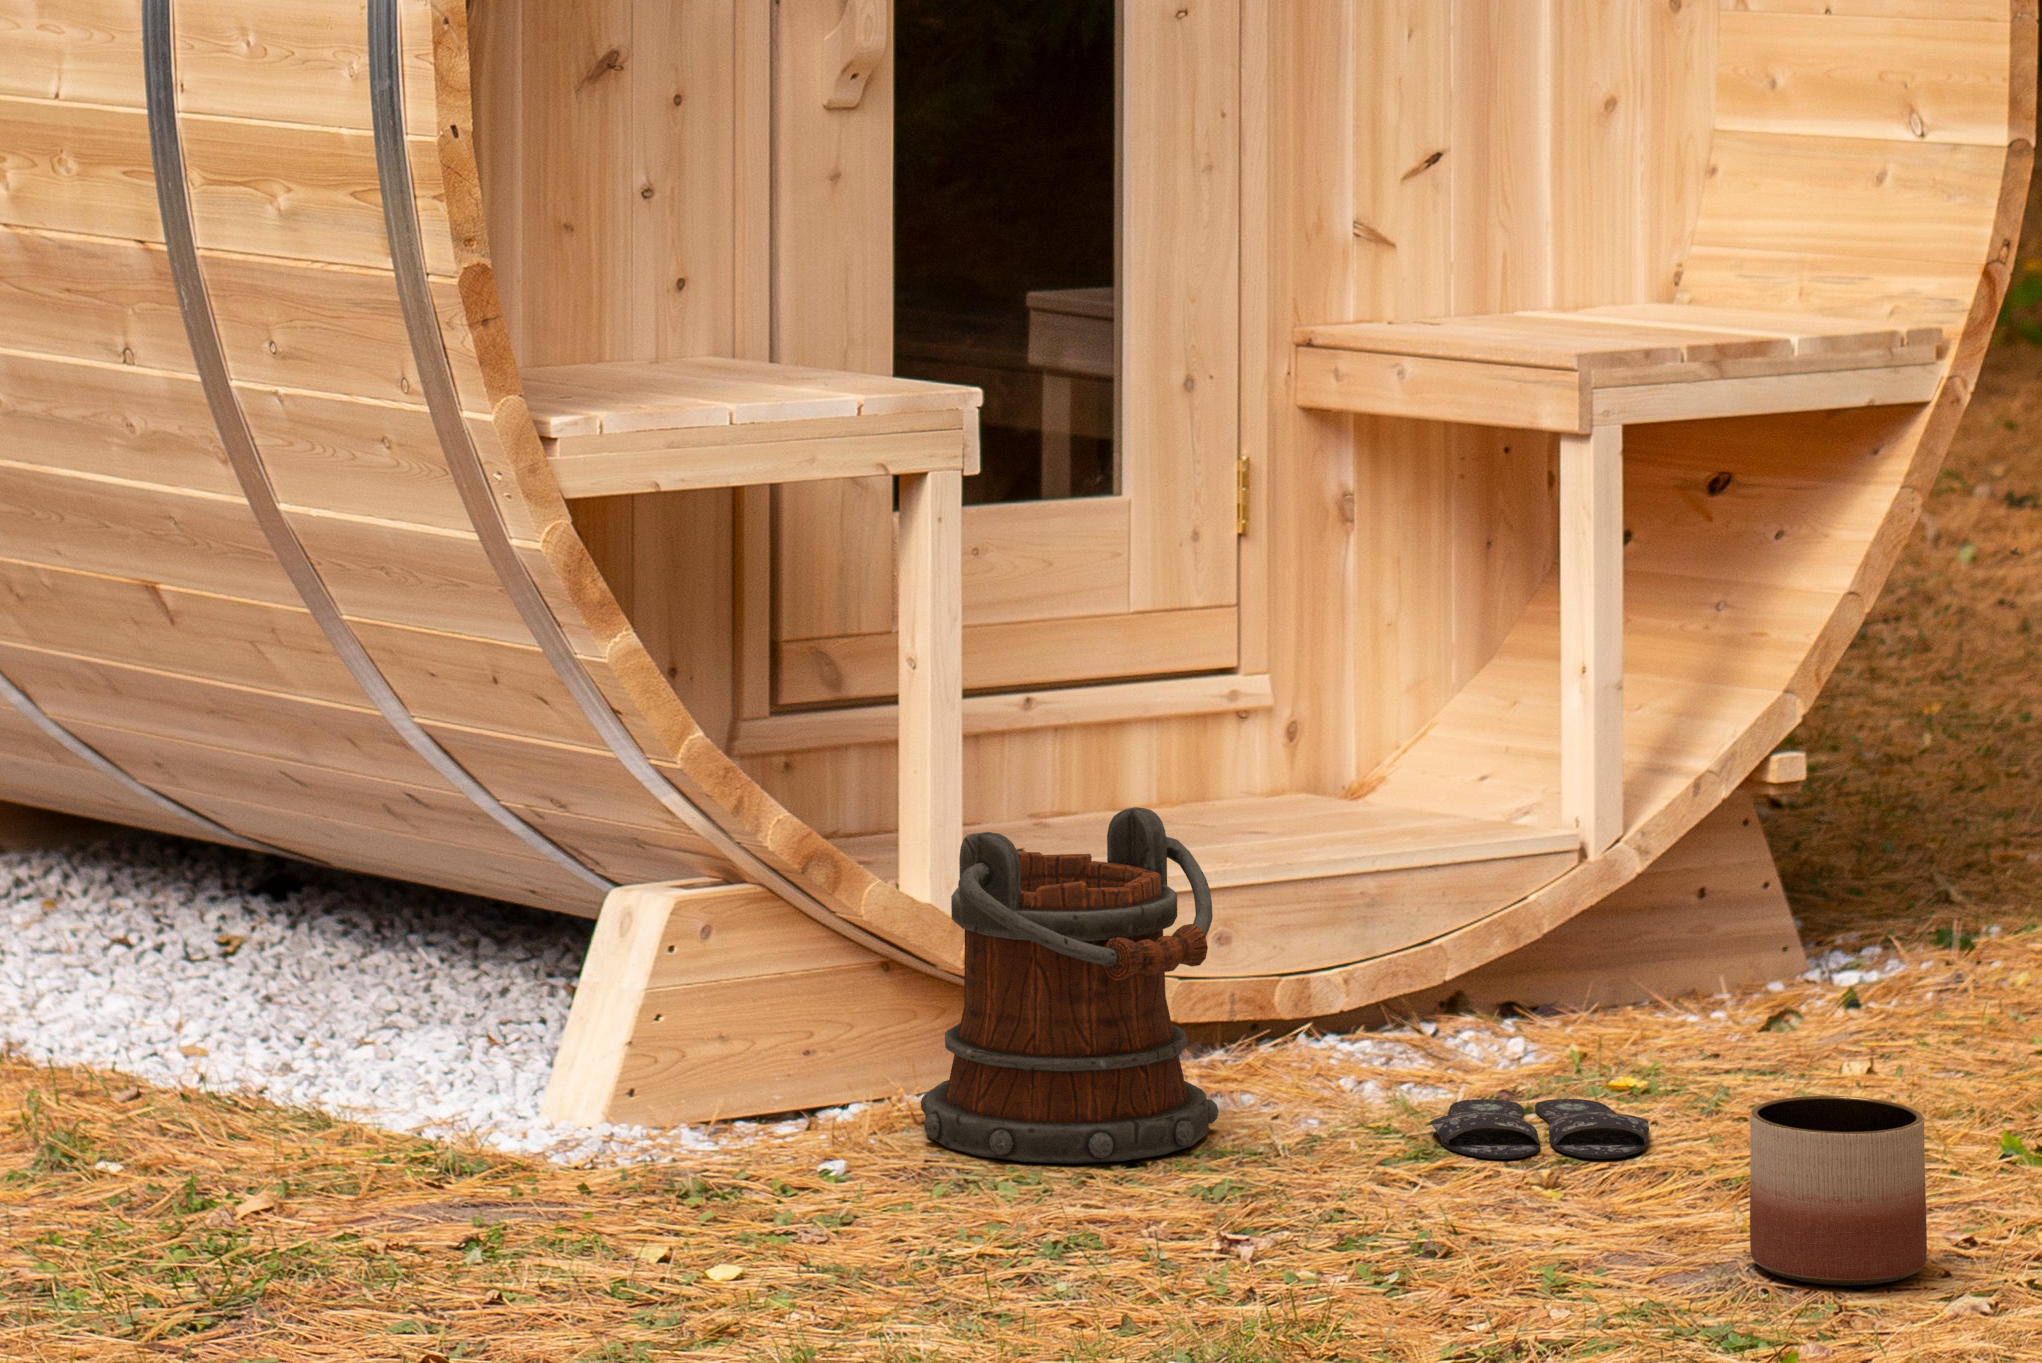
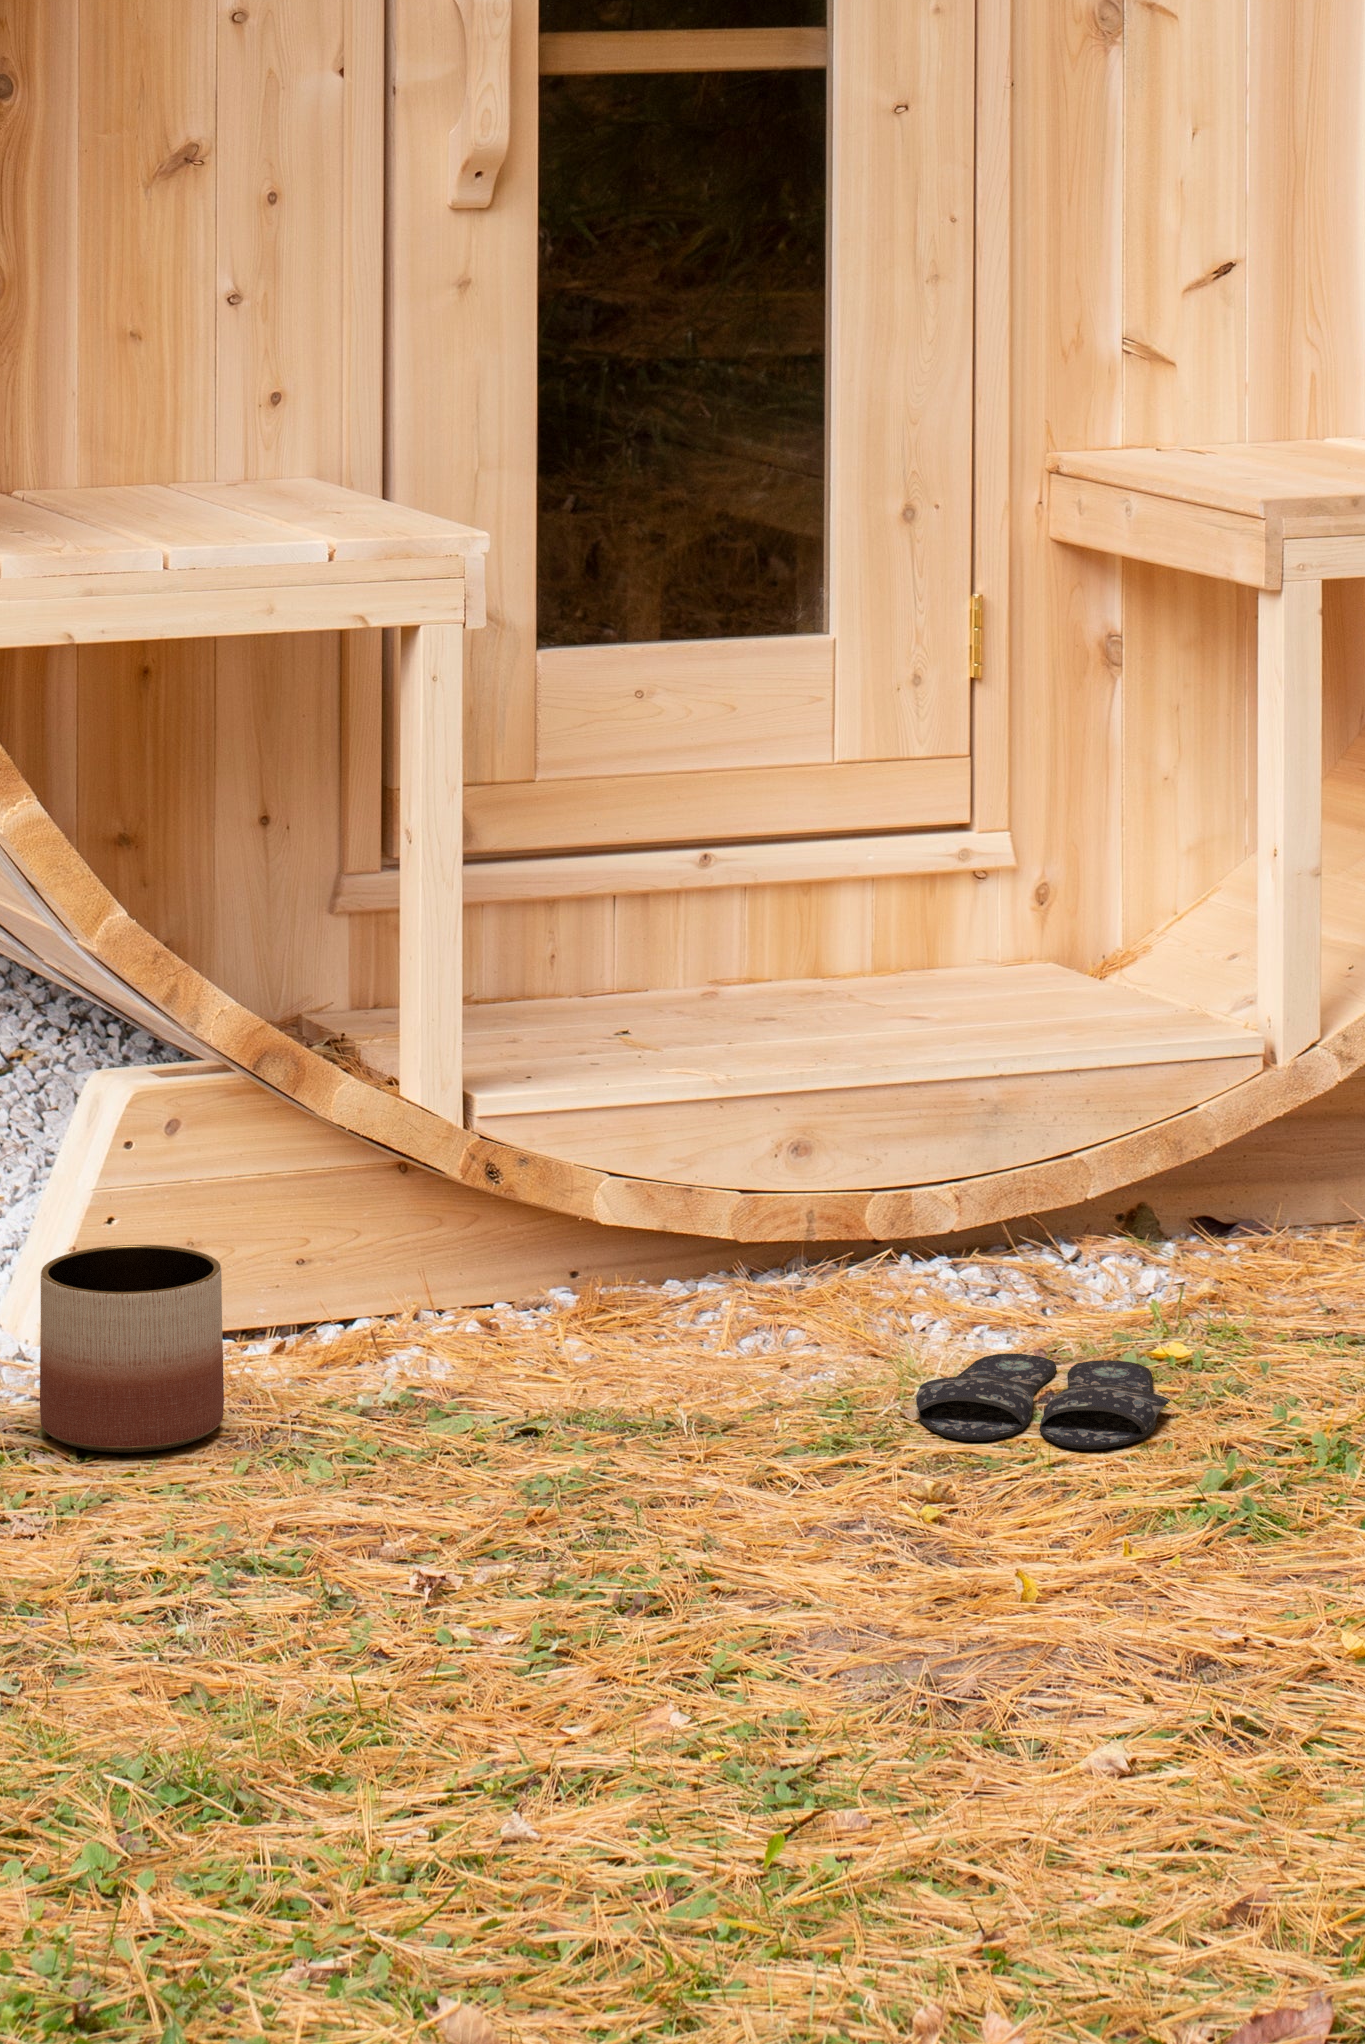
bucket: present [921,807,1219,1164] -> none [352,1005,690,1412]
planter: present [1750,1096,1927,1285] -> present [40,1245,224,1453]

